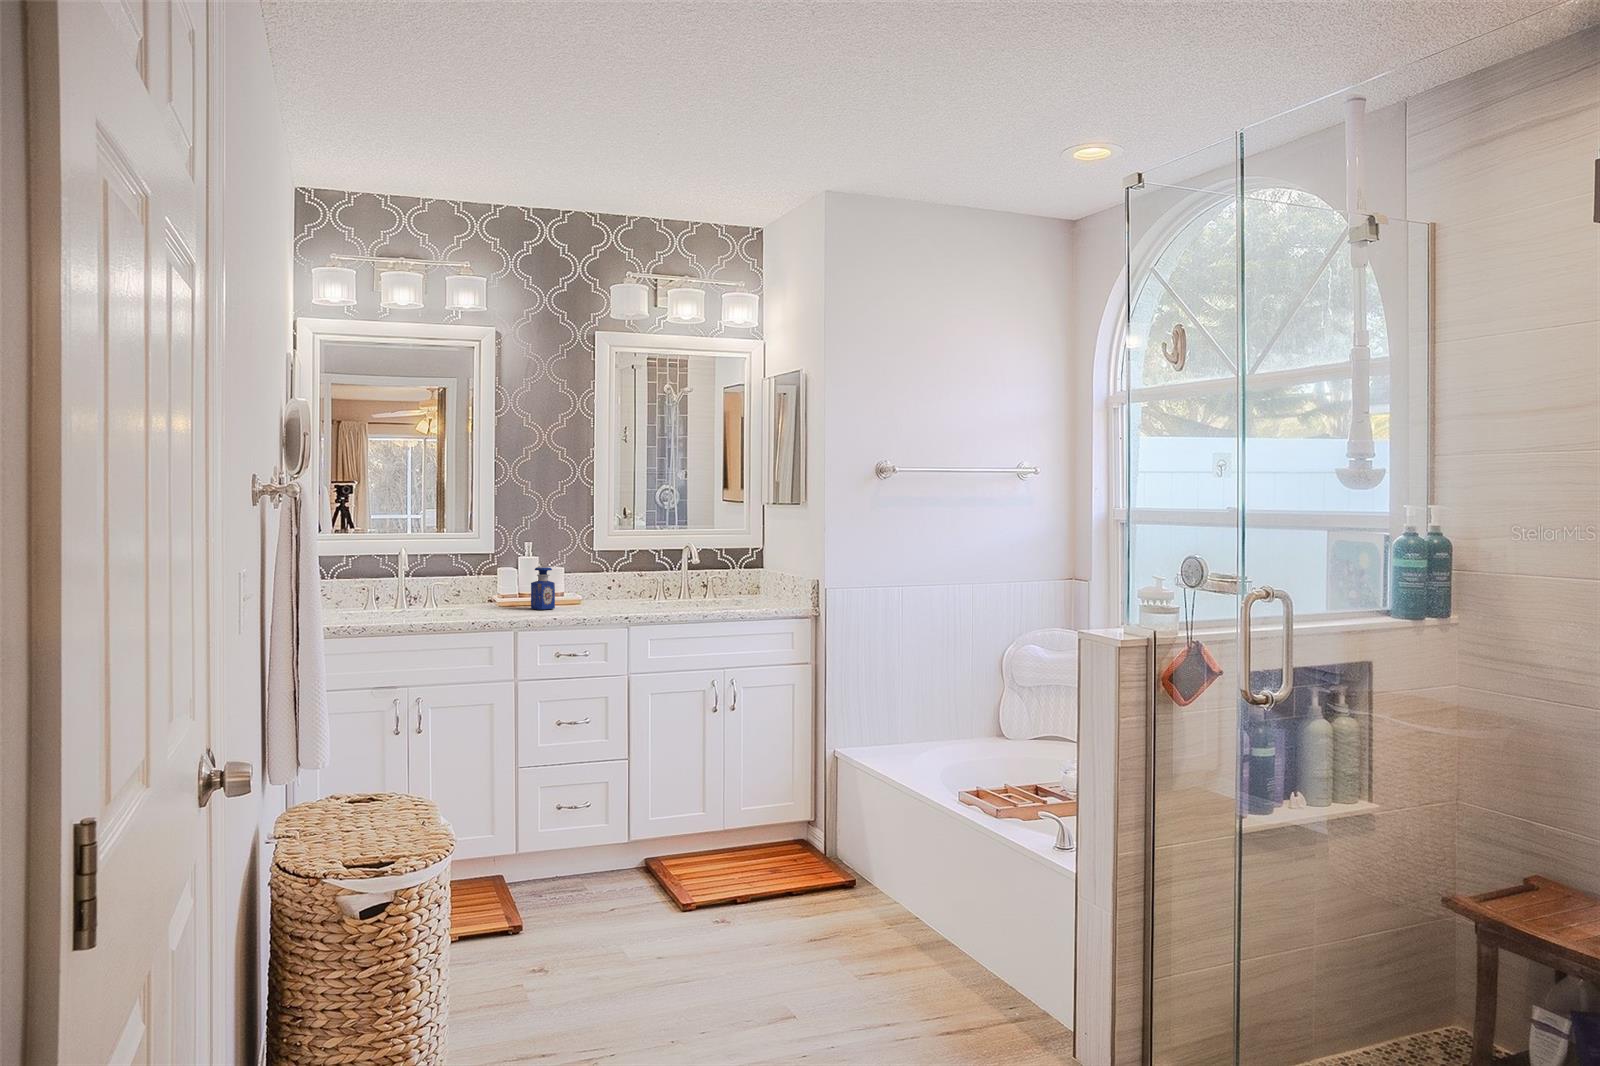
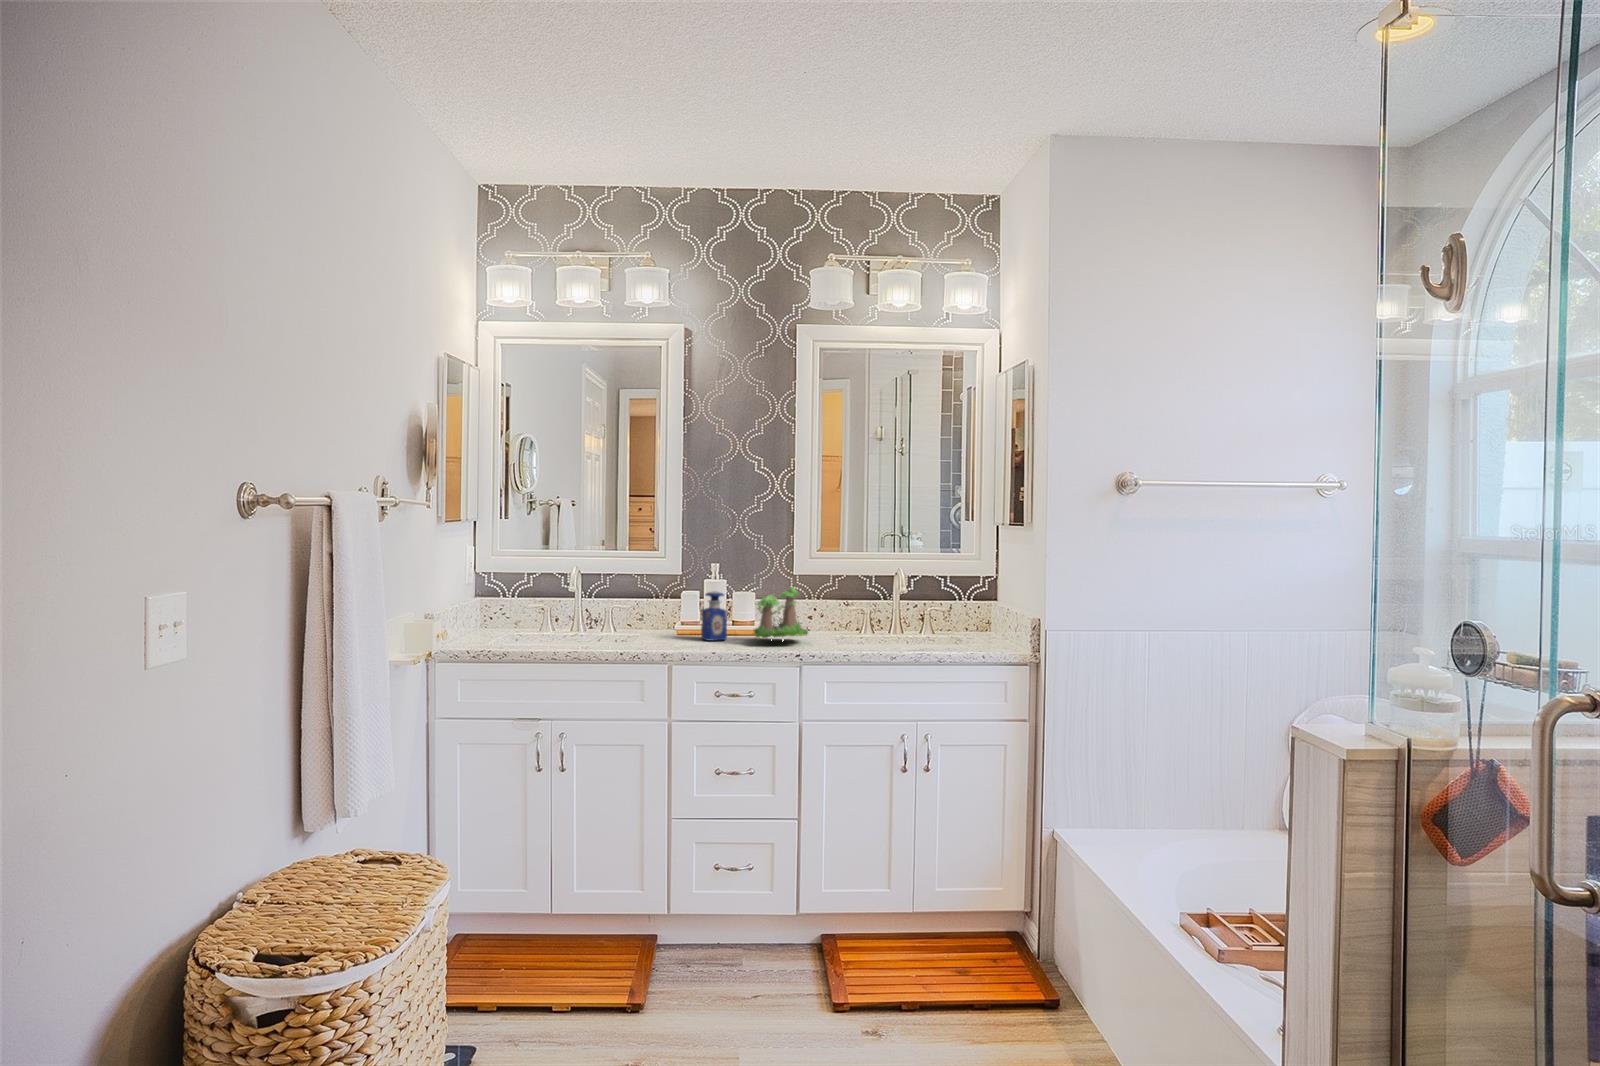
plant: none [577,540,629,609] -> present [754,586,808,638]

